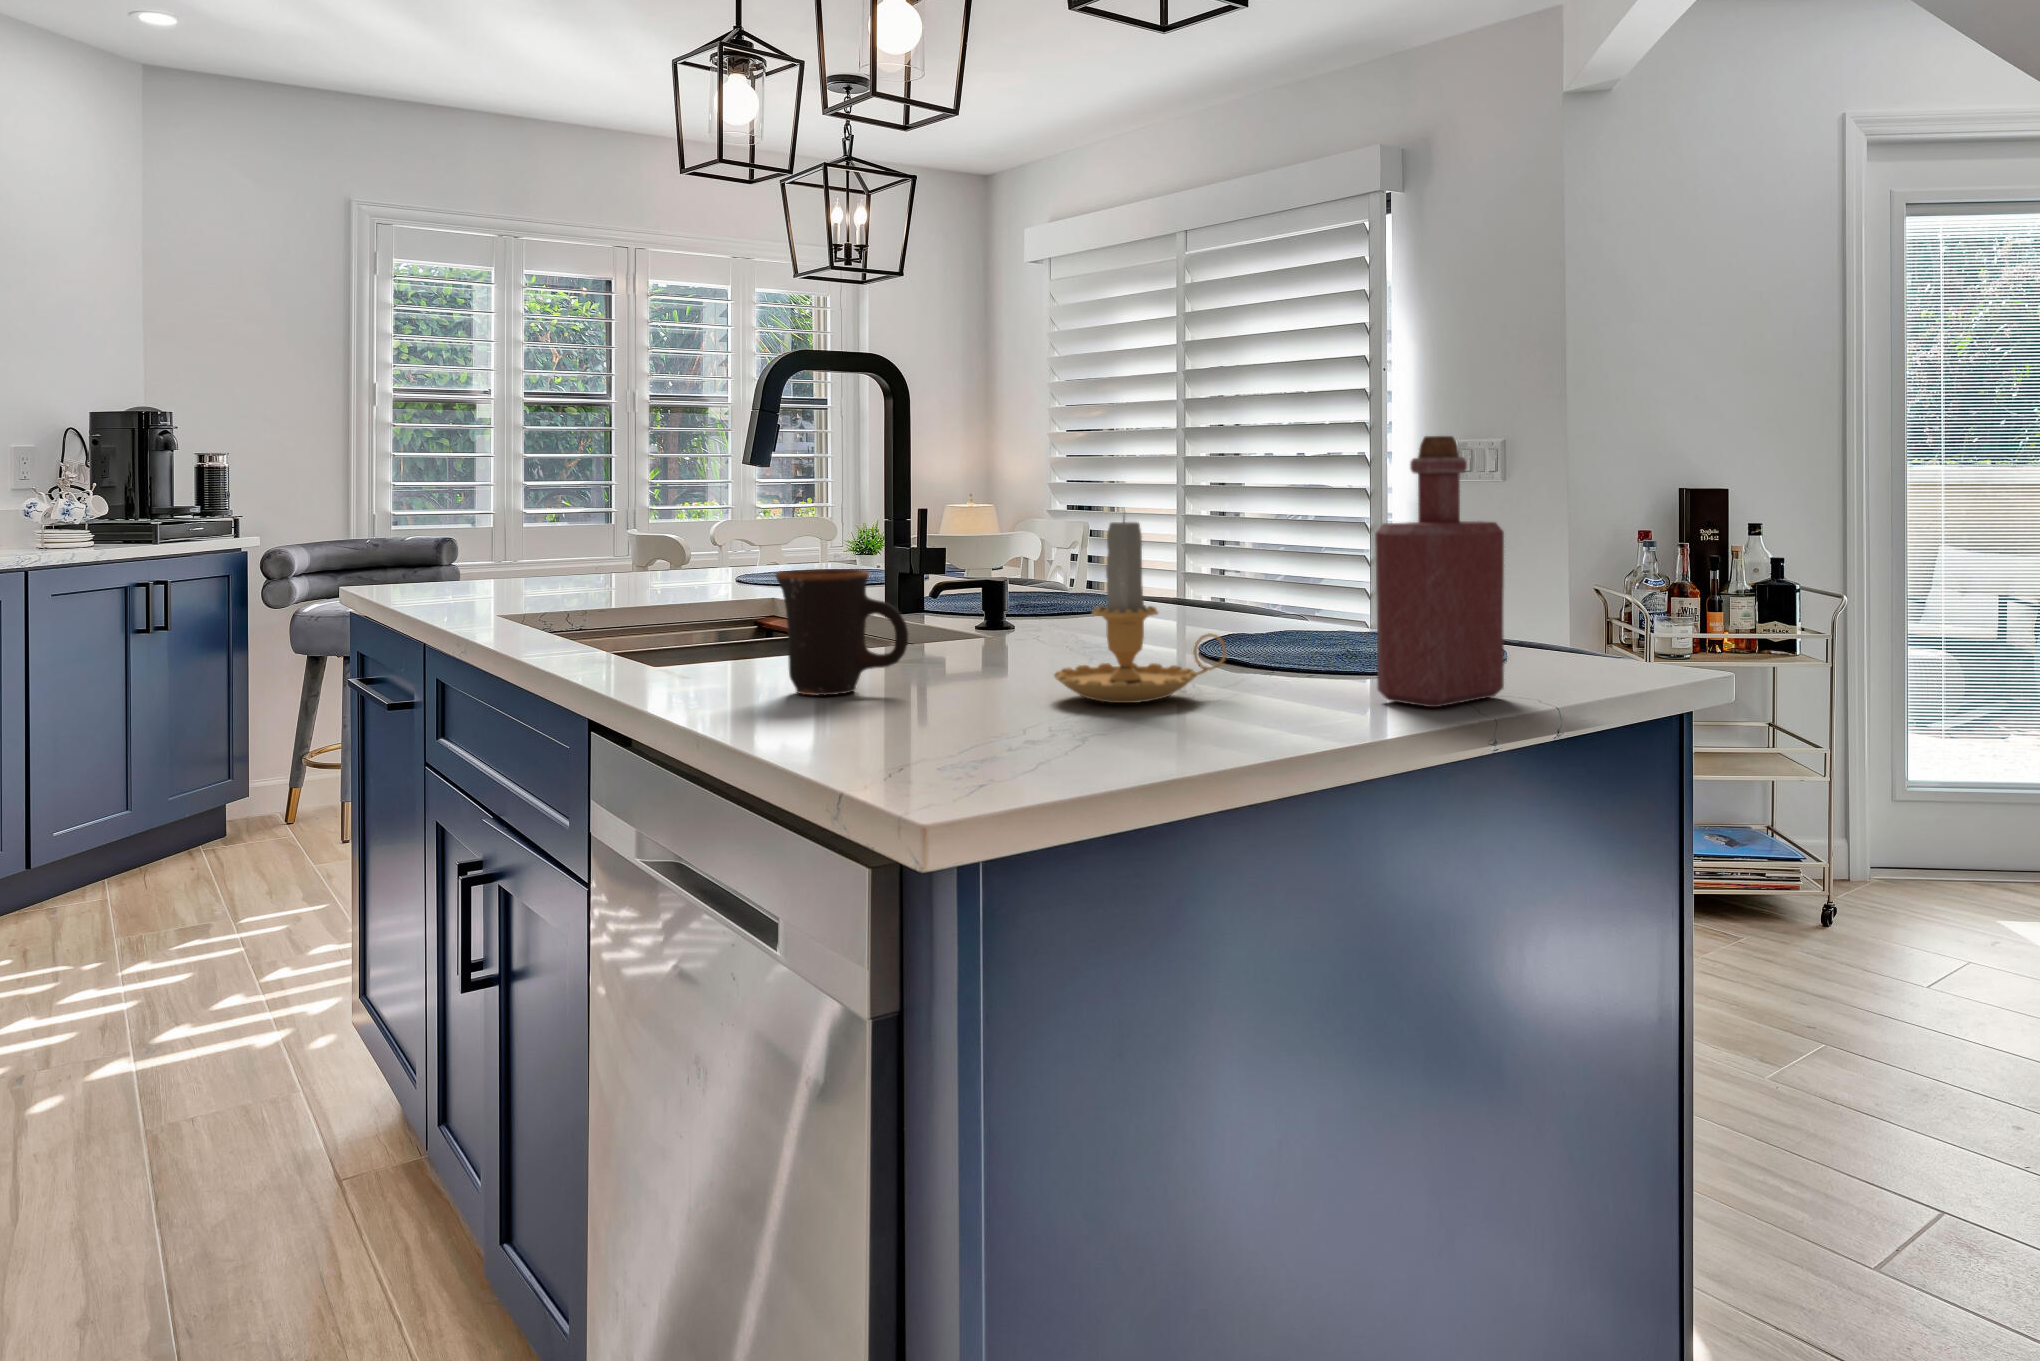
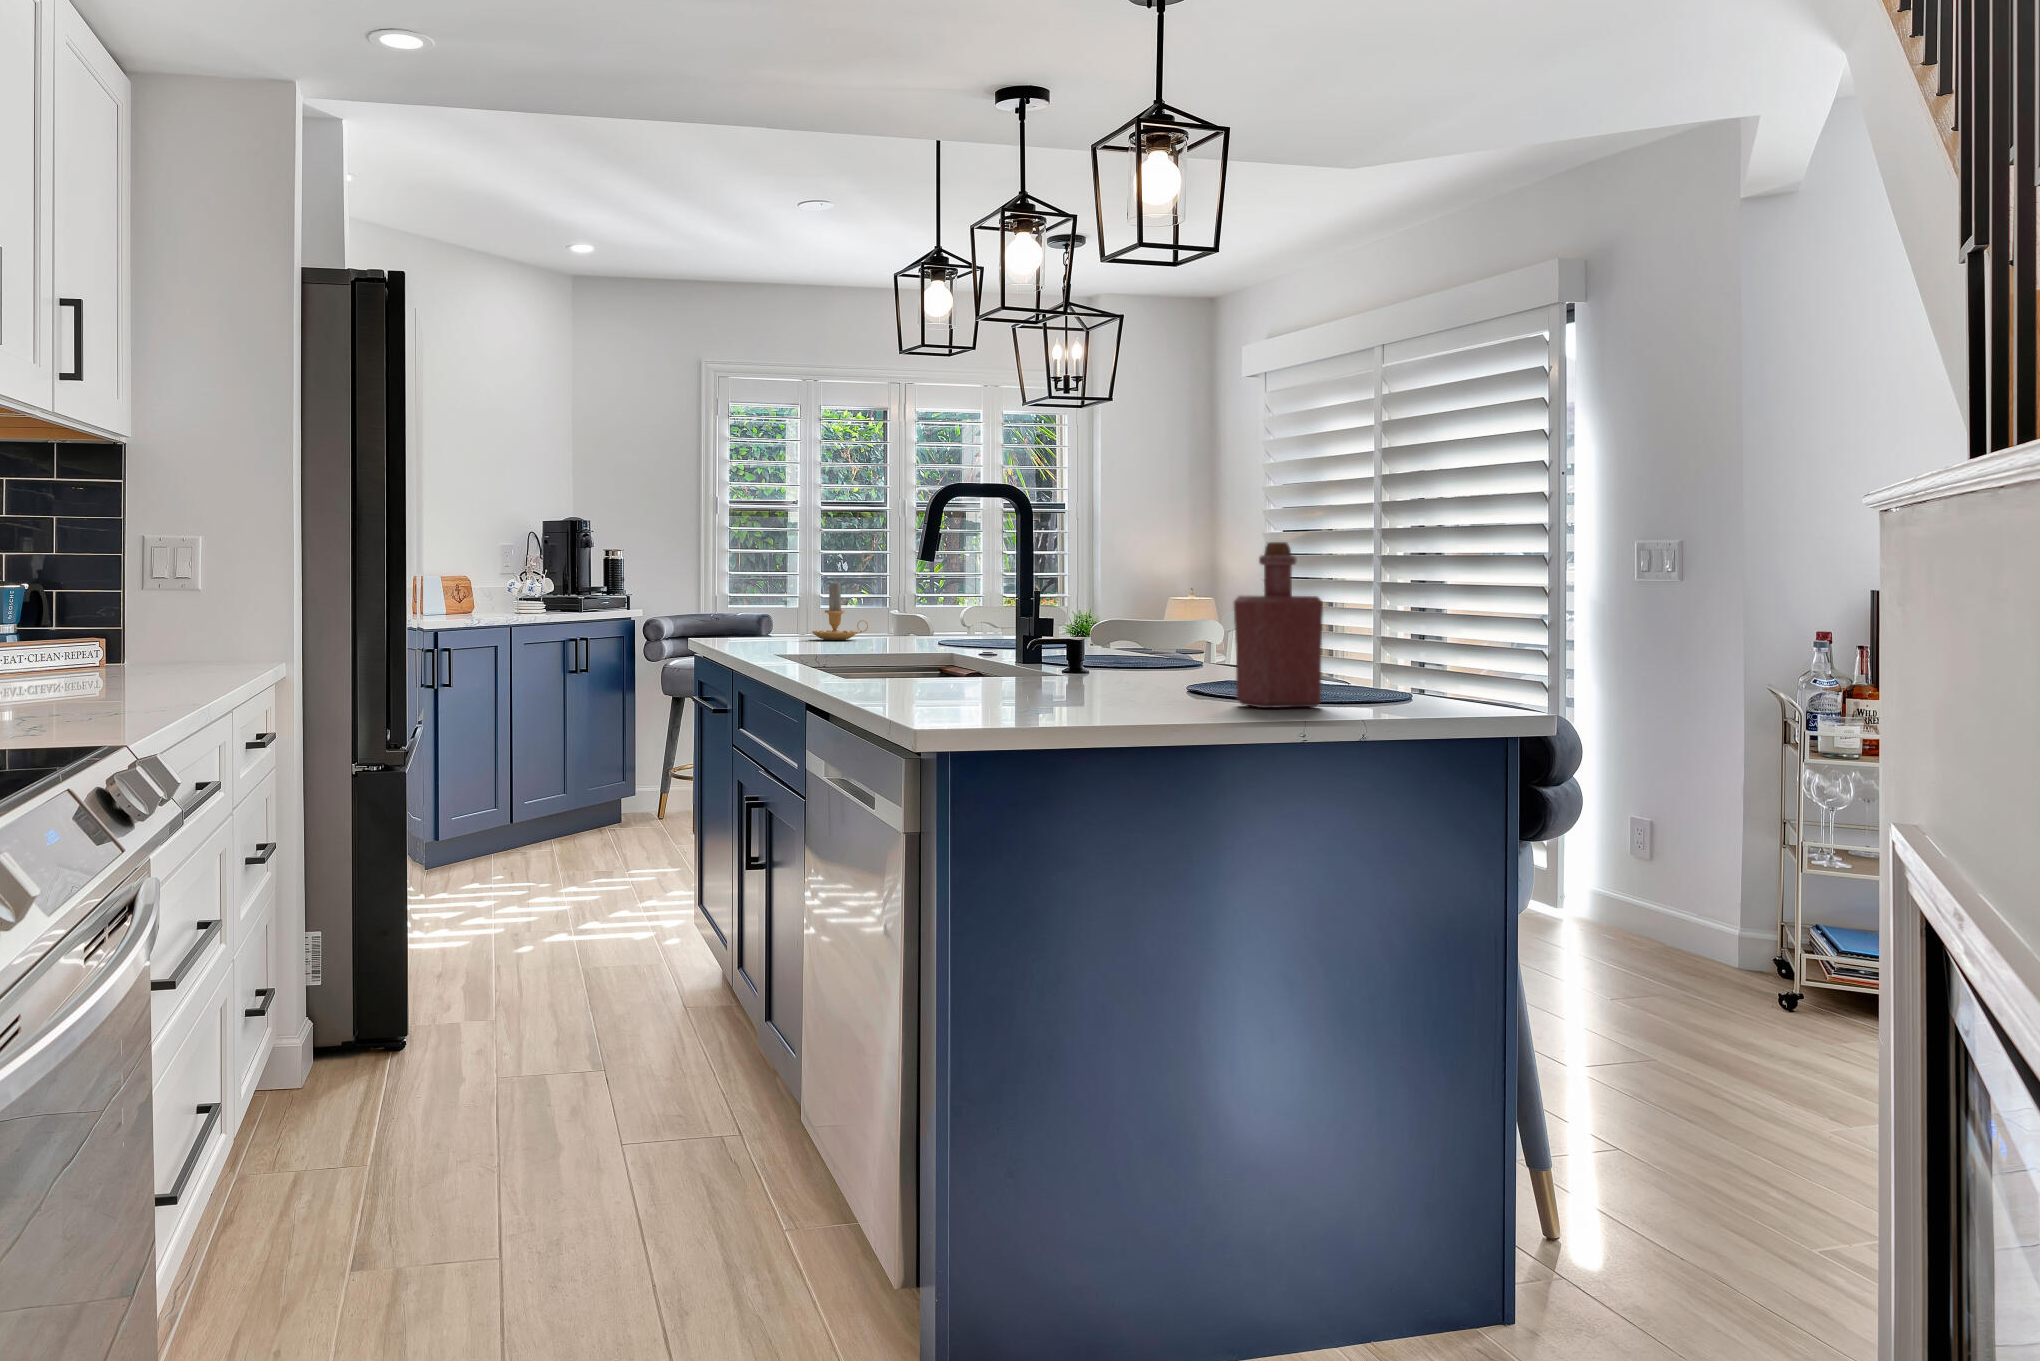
candle: present [1054,519,1226,703] -> present [812,583,868,640]
mug: present [776,569,909,695] -> none [898,618,969,688]

